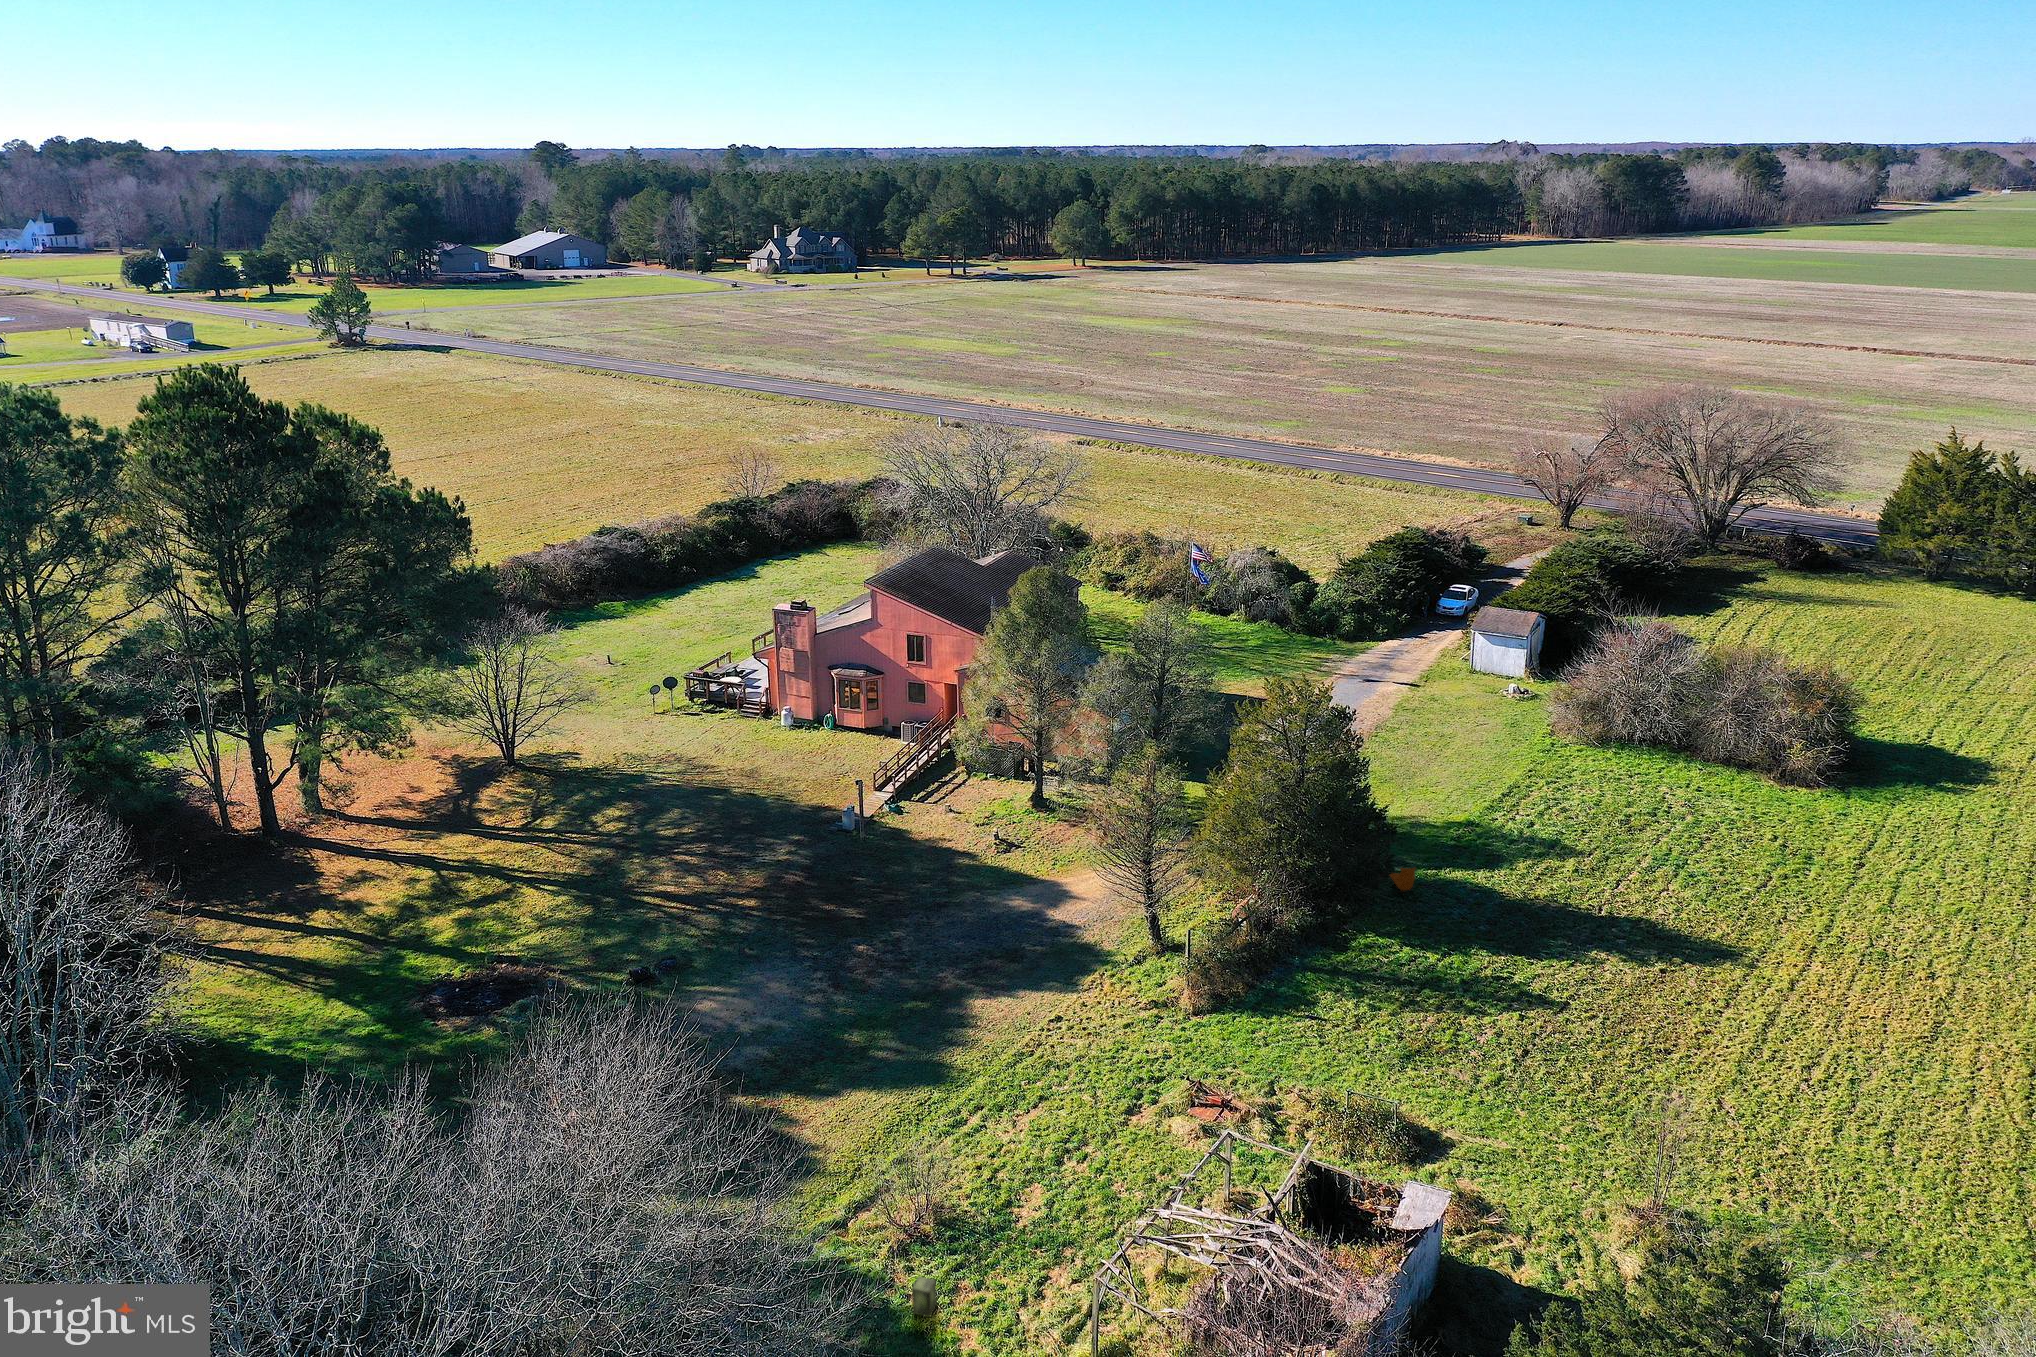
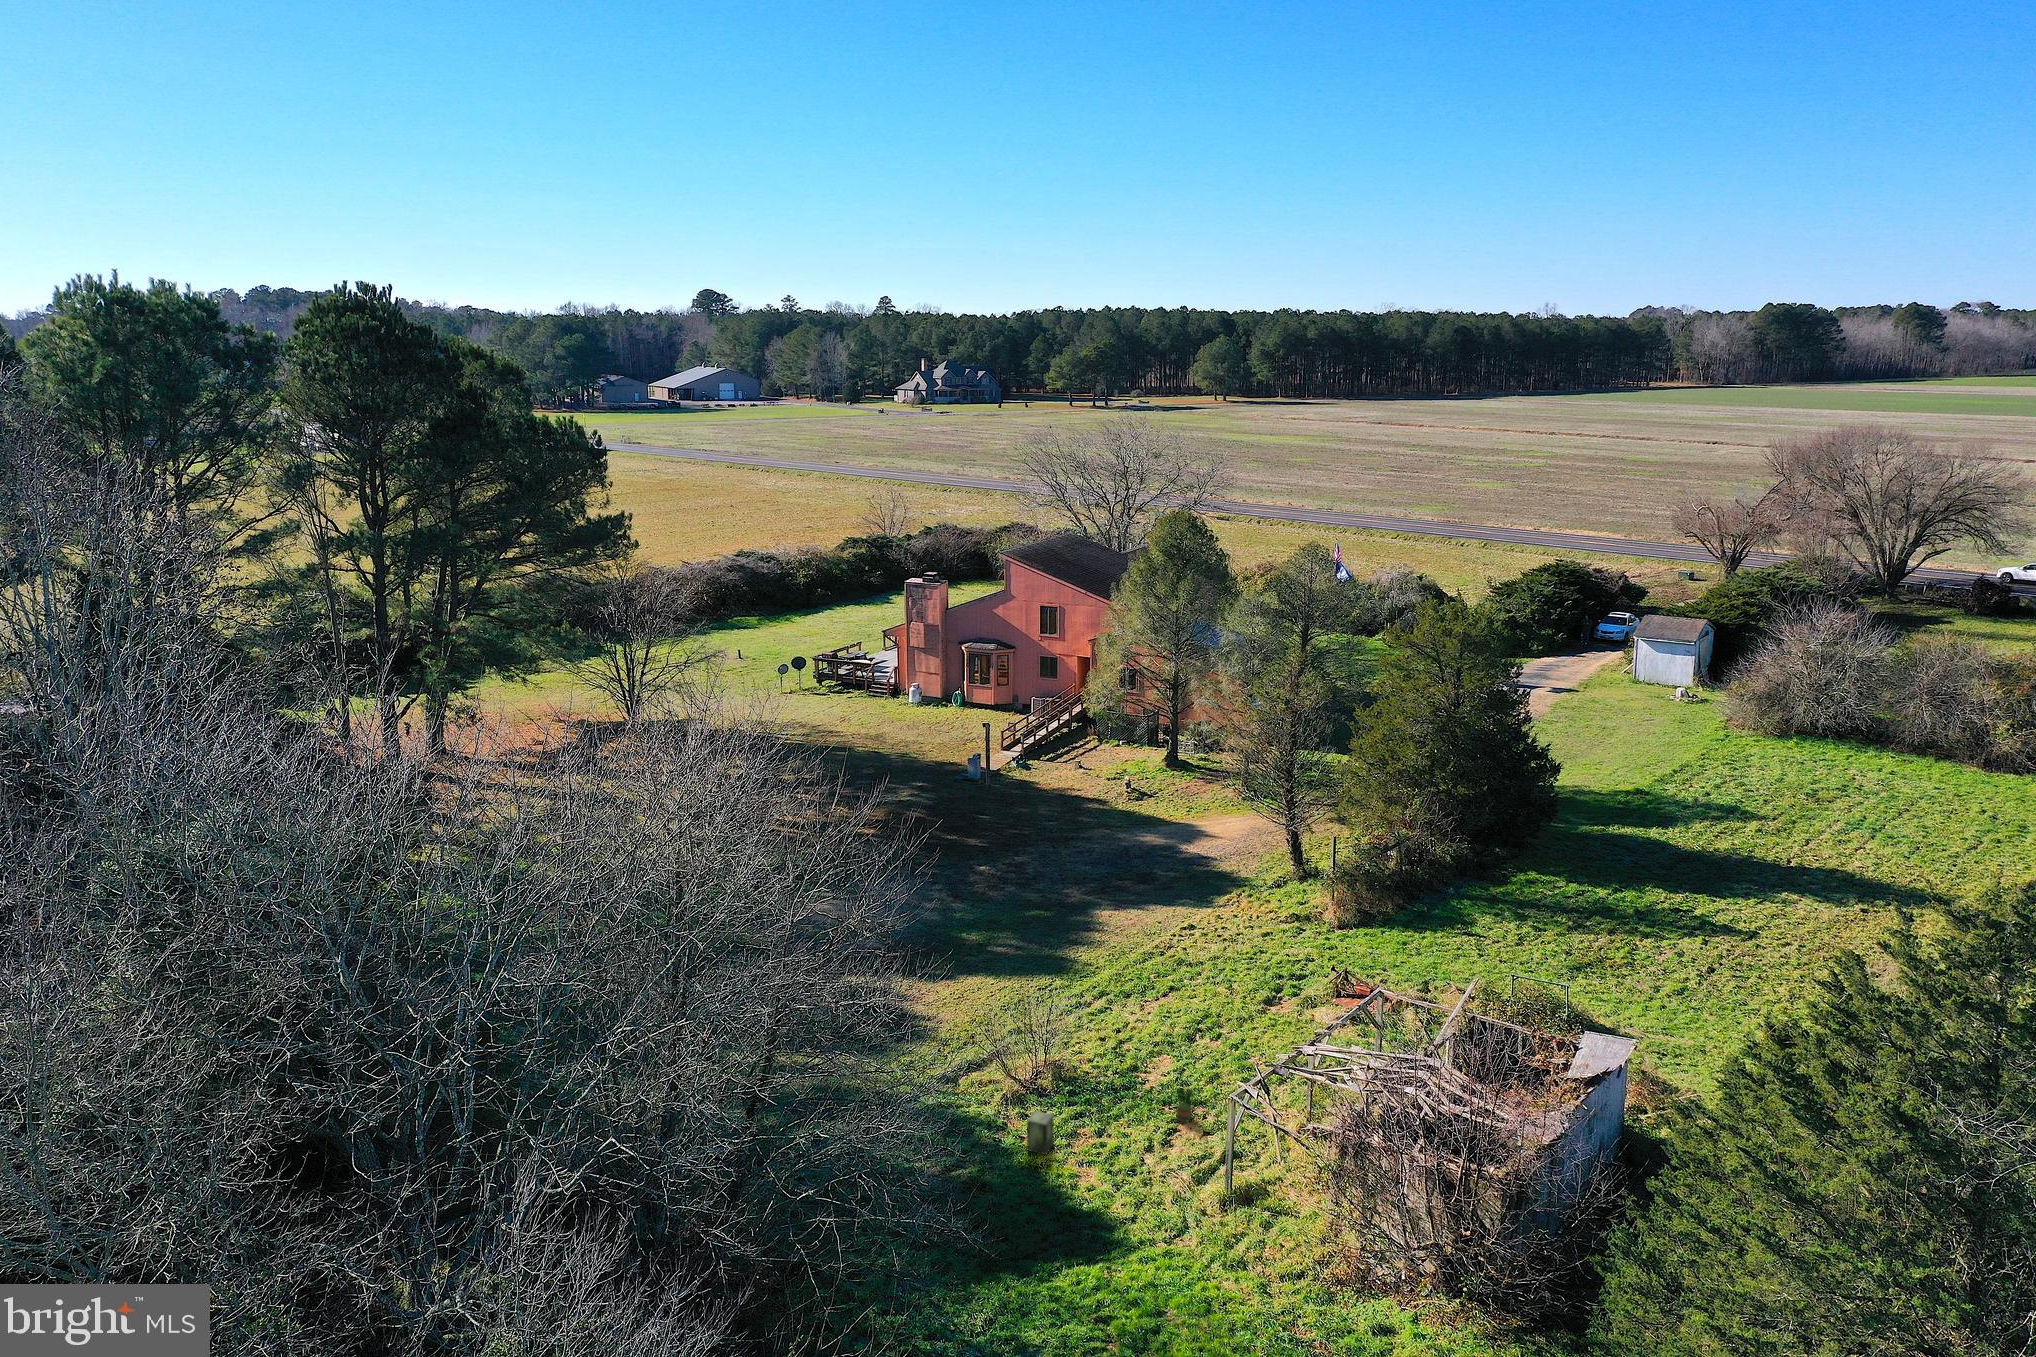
lounge chair: present [1390,868,1415,894] -> none [1548,809,1579,845]
potted tree: none [1046,1238,1065,1270] -> present [1176,1088,1196,1123]

